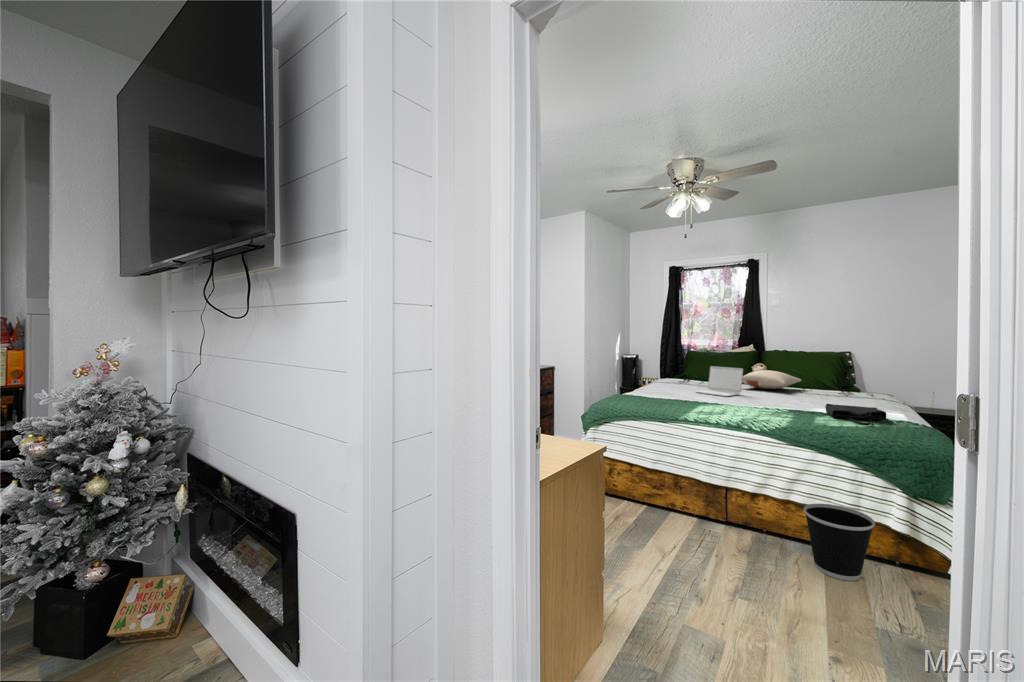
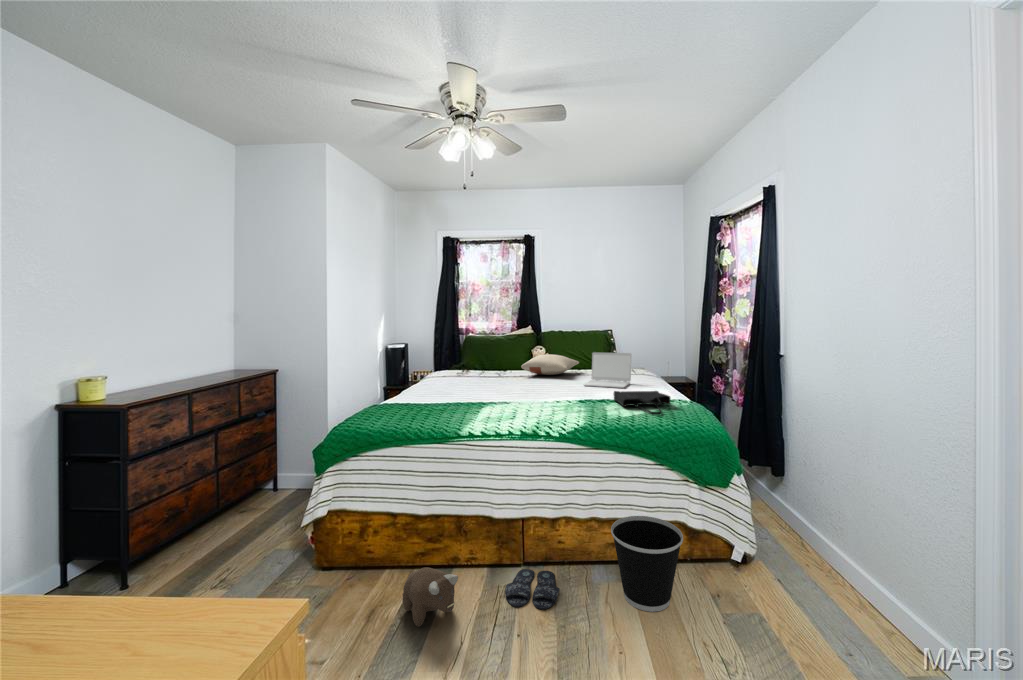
laptop: present [695,366,743,396] -> present [584,352,631,388]
plush toy: none [632,504,672,540] -> present [403,567,458,627]
slippers: none [708,530,755,555] -> present [505,569,560,610]

